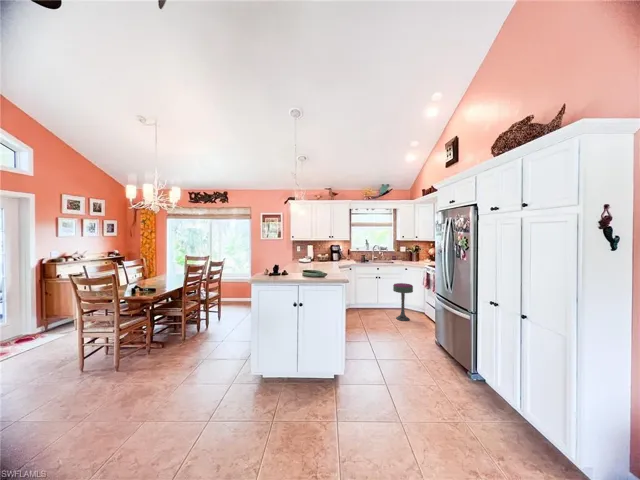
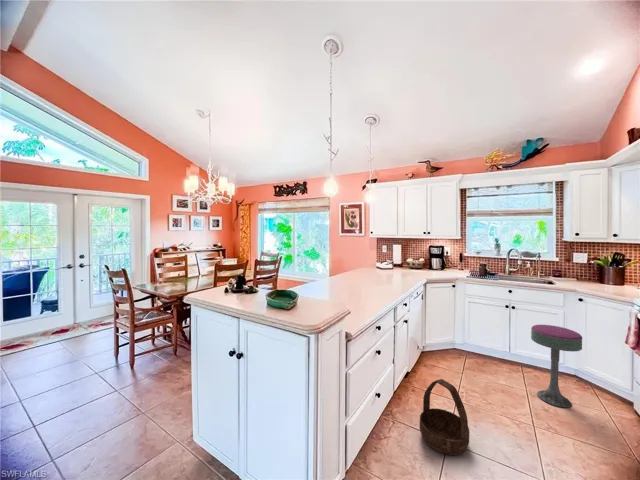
basket: none [363,314,386,349] -> present [420,379,470,455]

